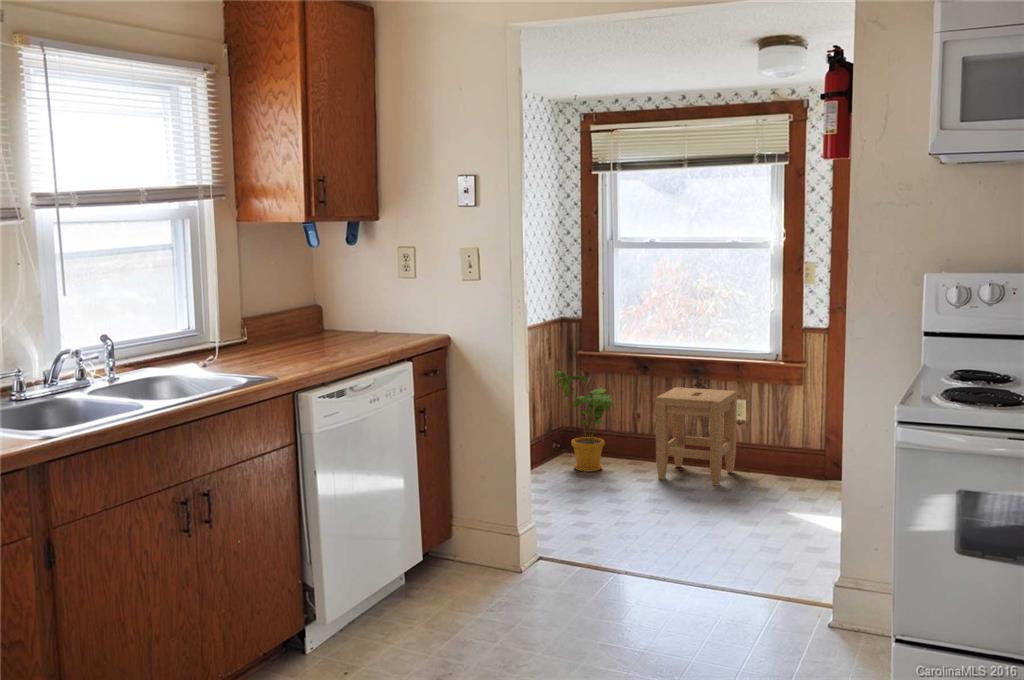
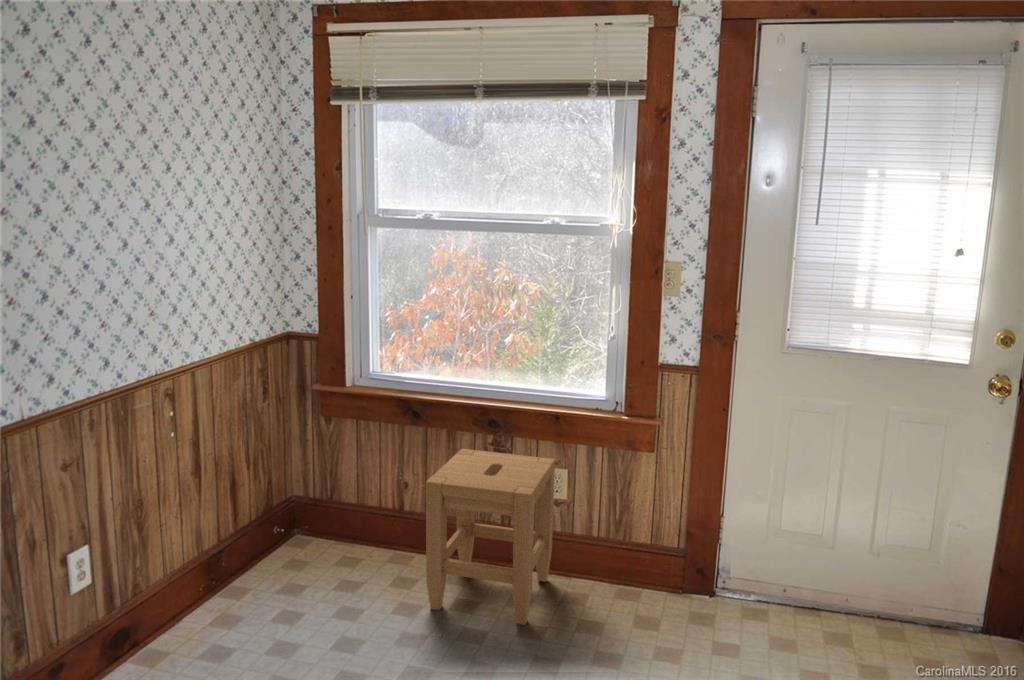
house plant: present [554,372,614,472] -> none [255,434,362,593]

